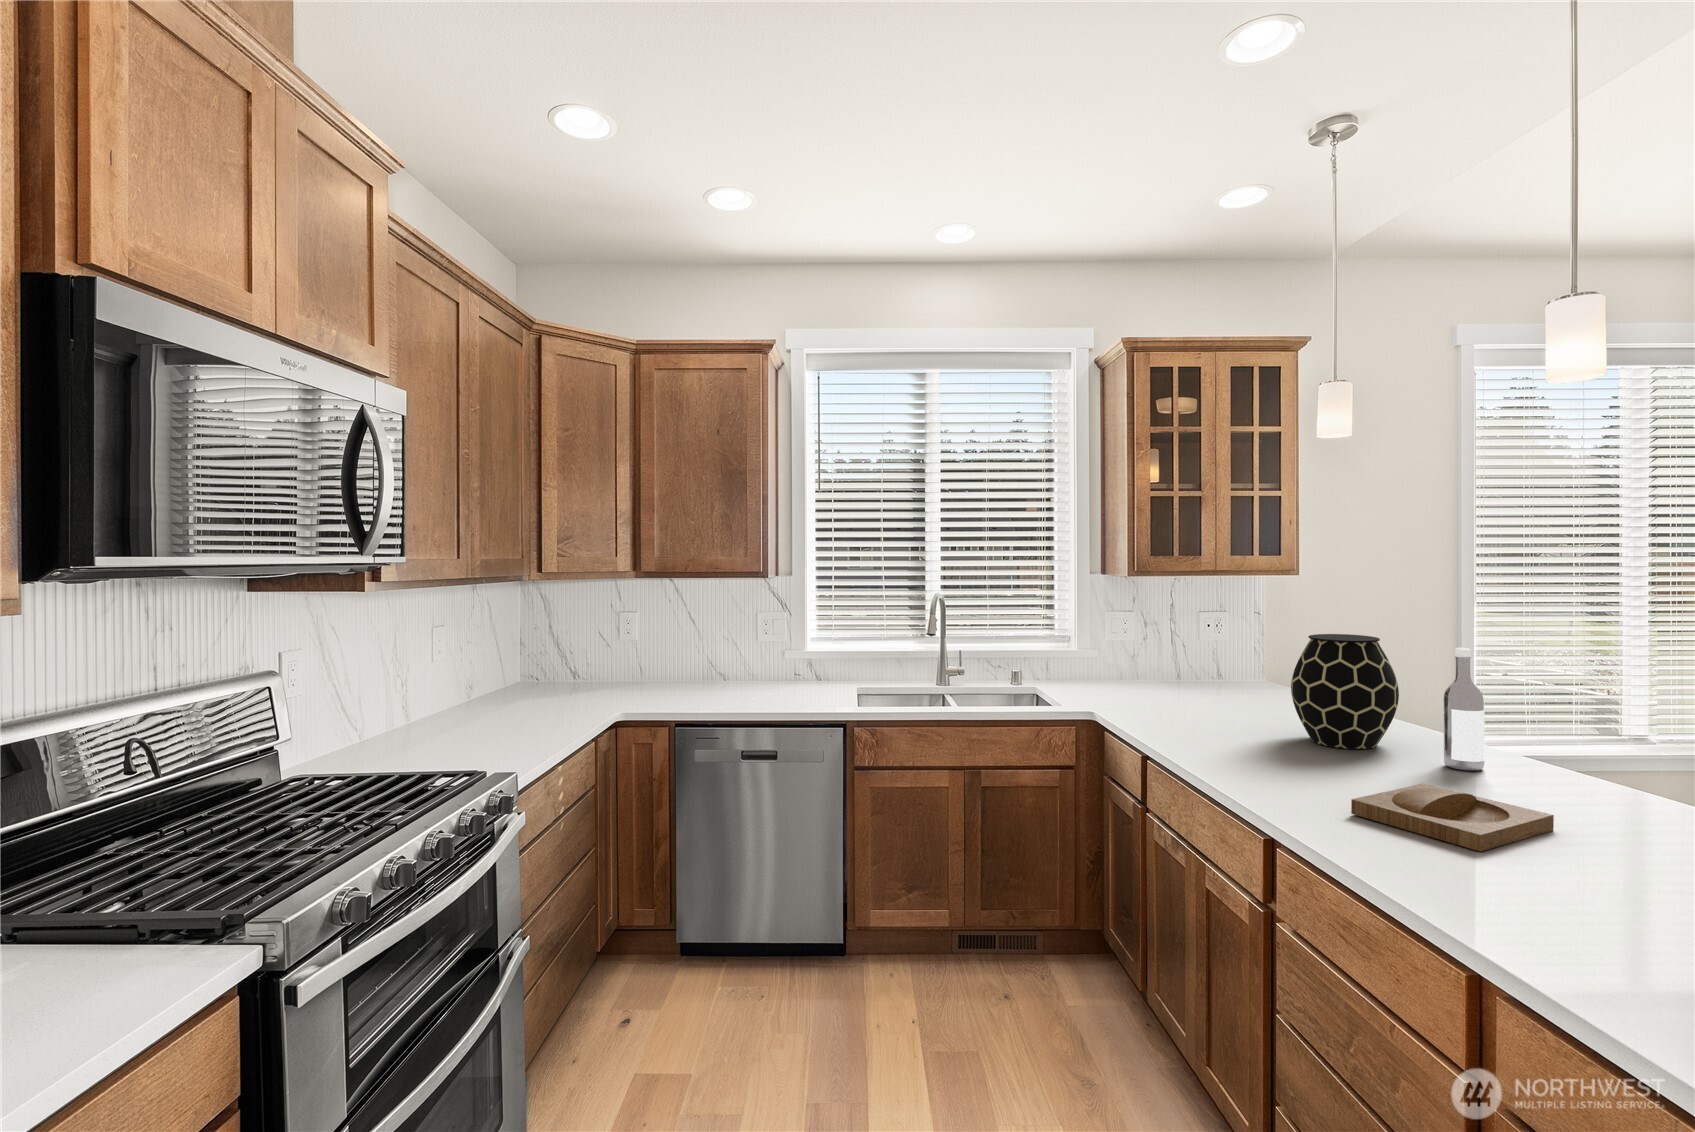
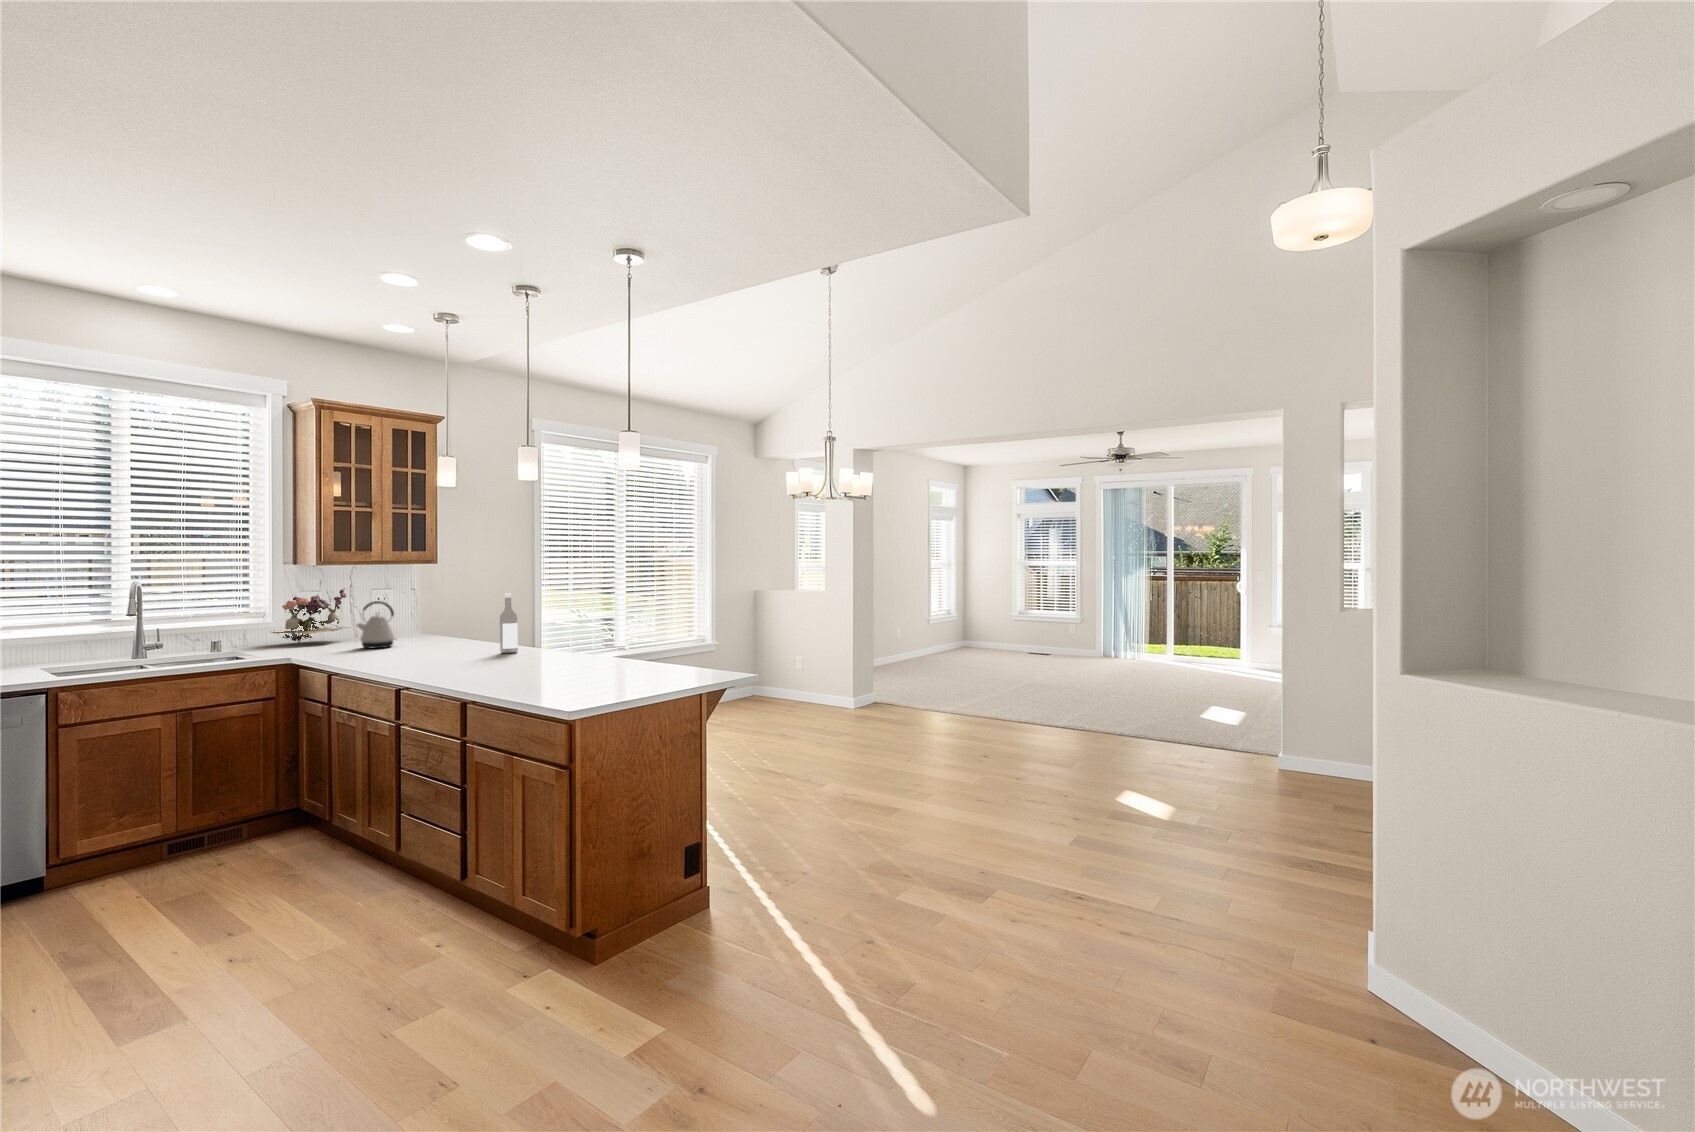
flower arrangement: none [1072,606,1173,680] -> present [272,588,351,643]
vase: present [1291,634,1399,749] -> none [425,592,482,653]
kettle: none [1180,635,1239,710] -> present [357,601,396,649]
tray: present [1351,784,1554,851] -> none [445,654,531,672]

